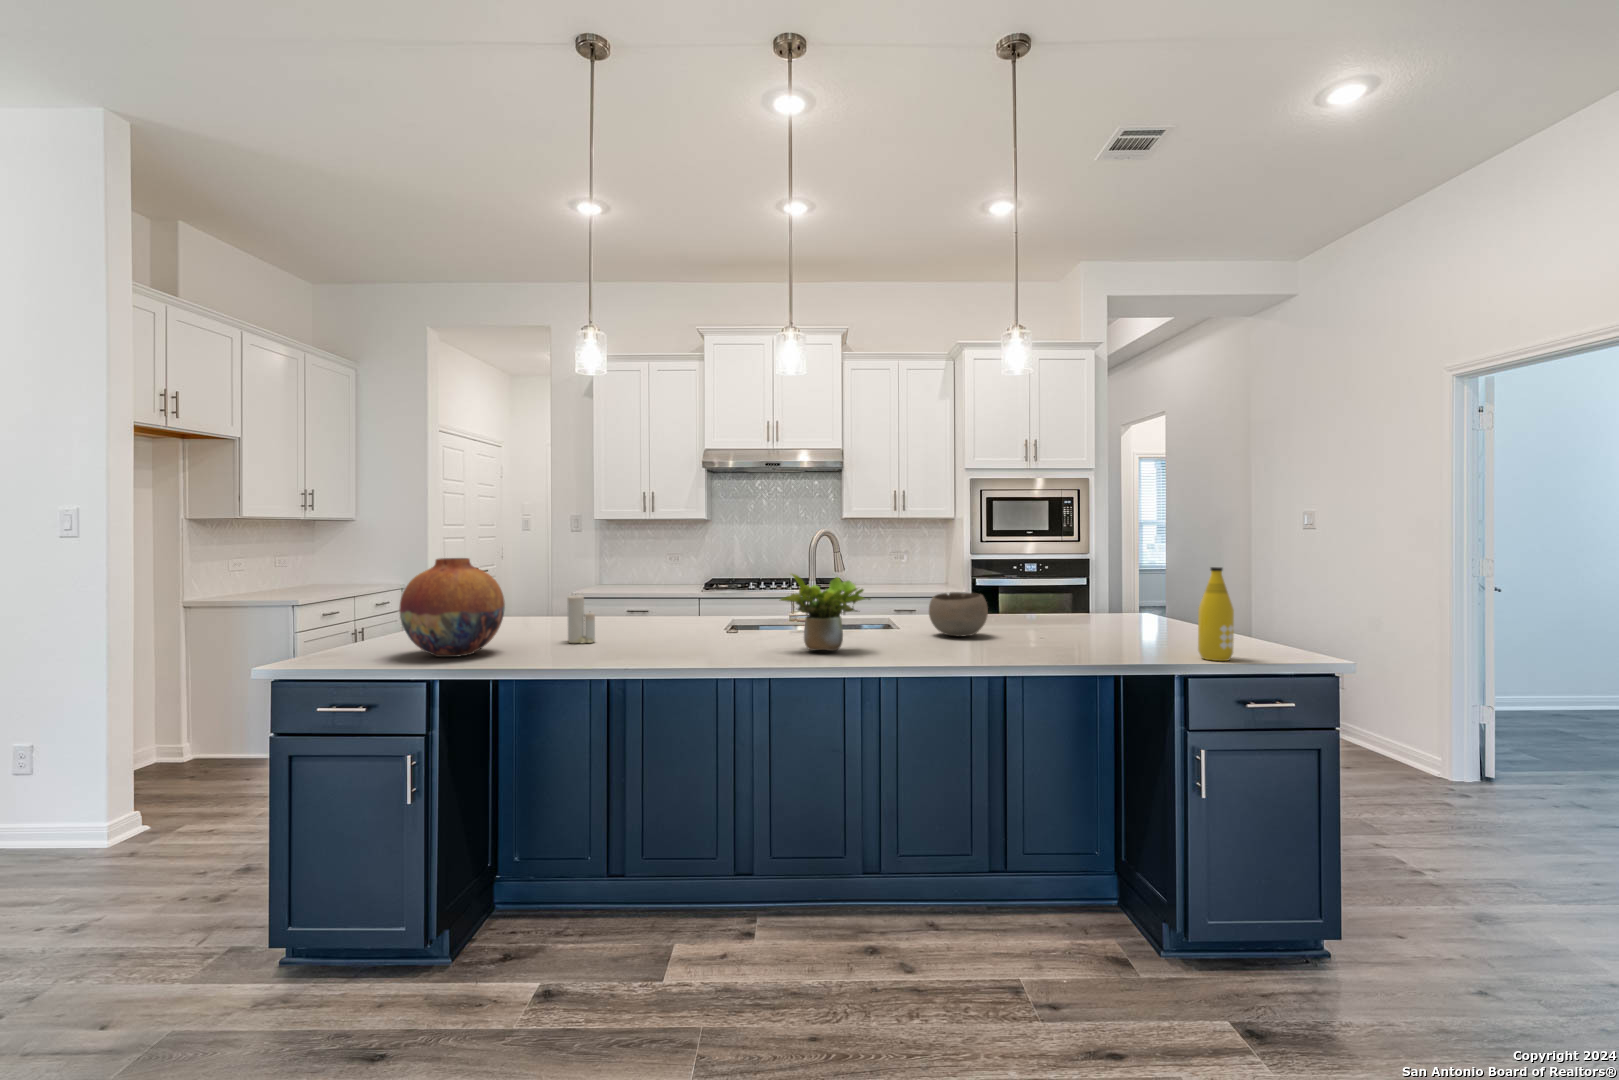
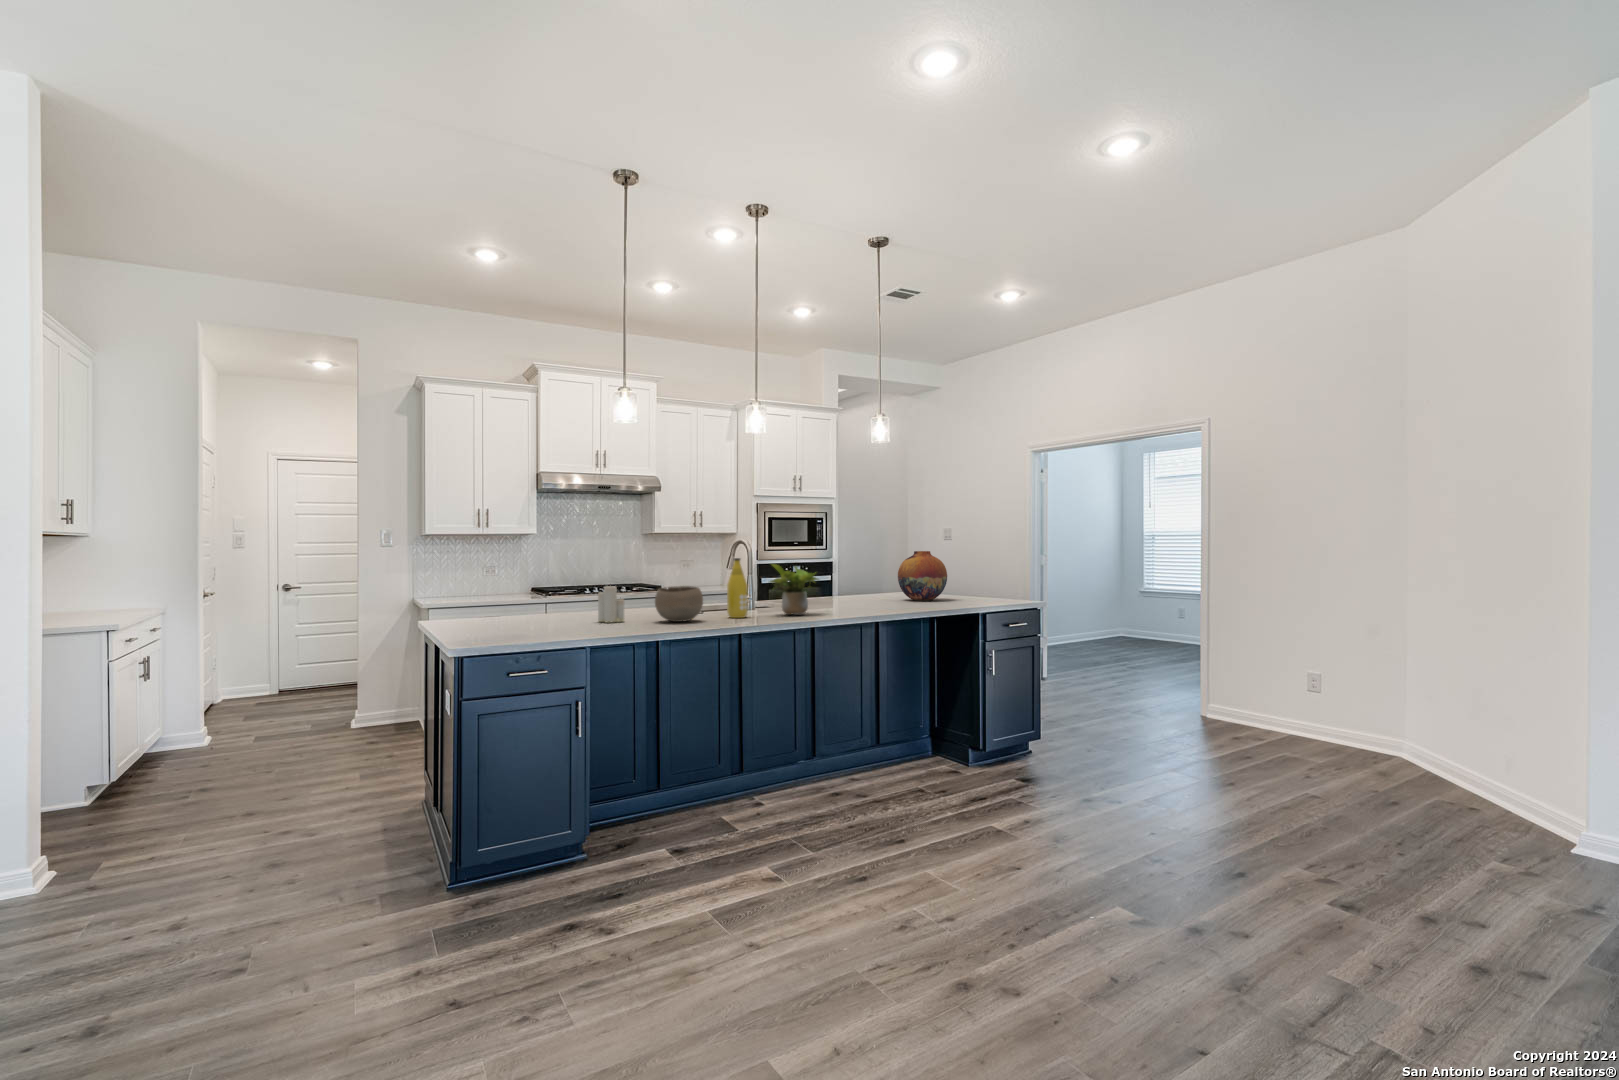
vase: present [399,558,505,657] -> present [898,551,947,601]
bottle: present [1198,567,1234,661] -> present [727,558,748,618]
bowl: present [929,592,988,637] -> present [655,586,703,622]

